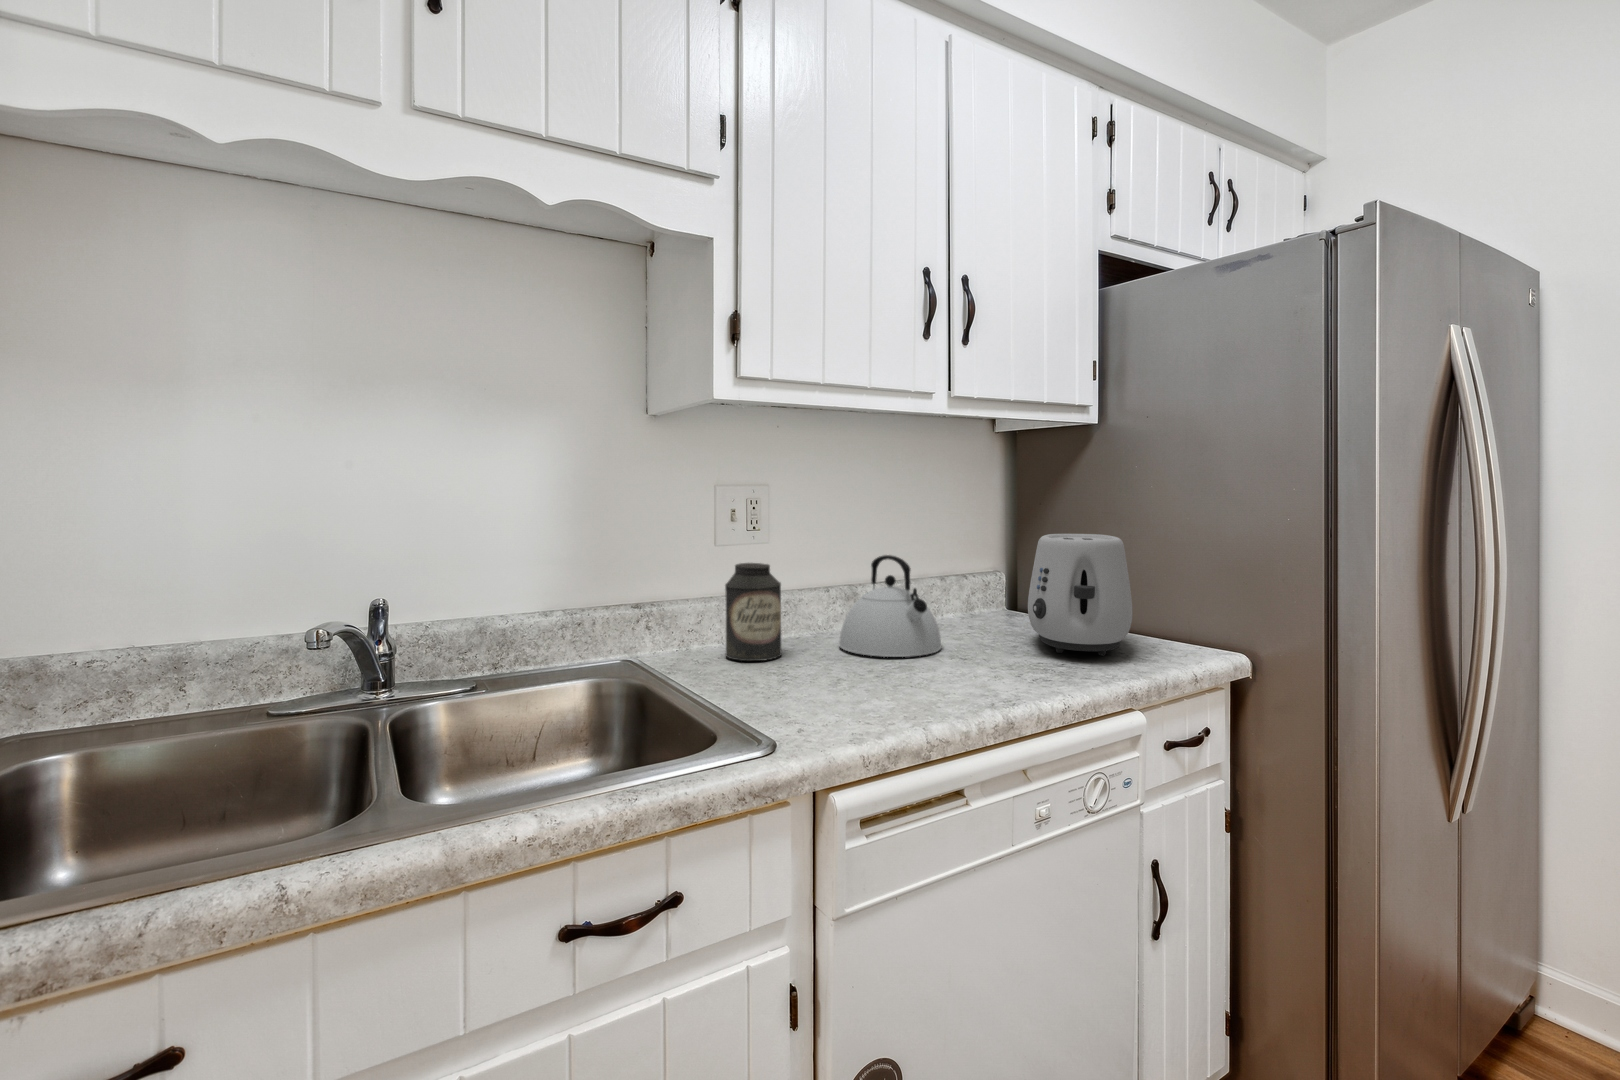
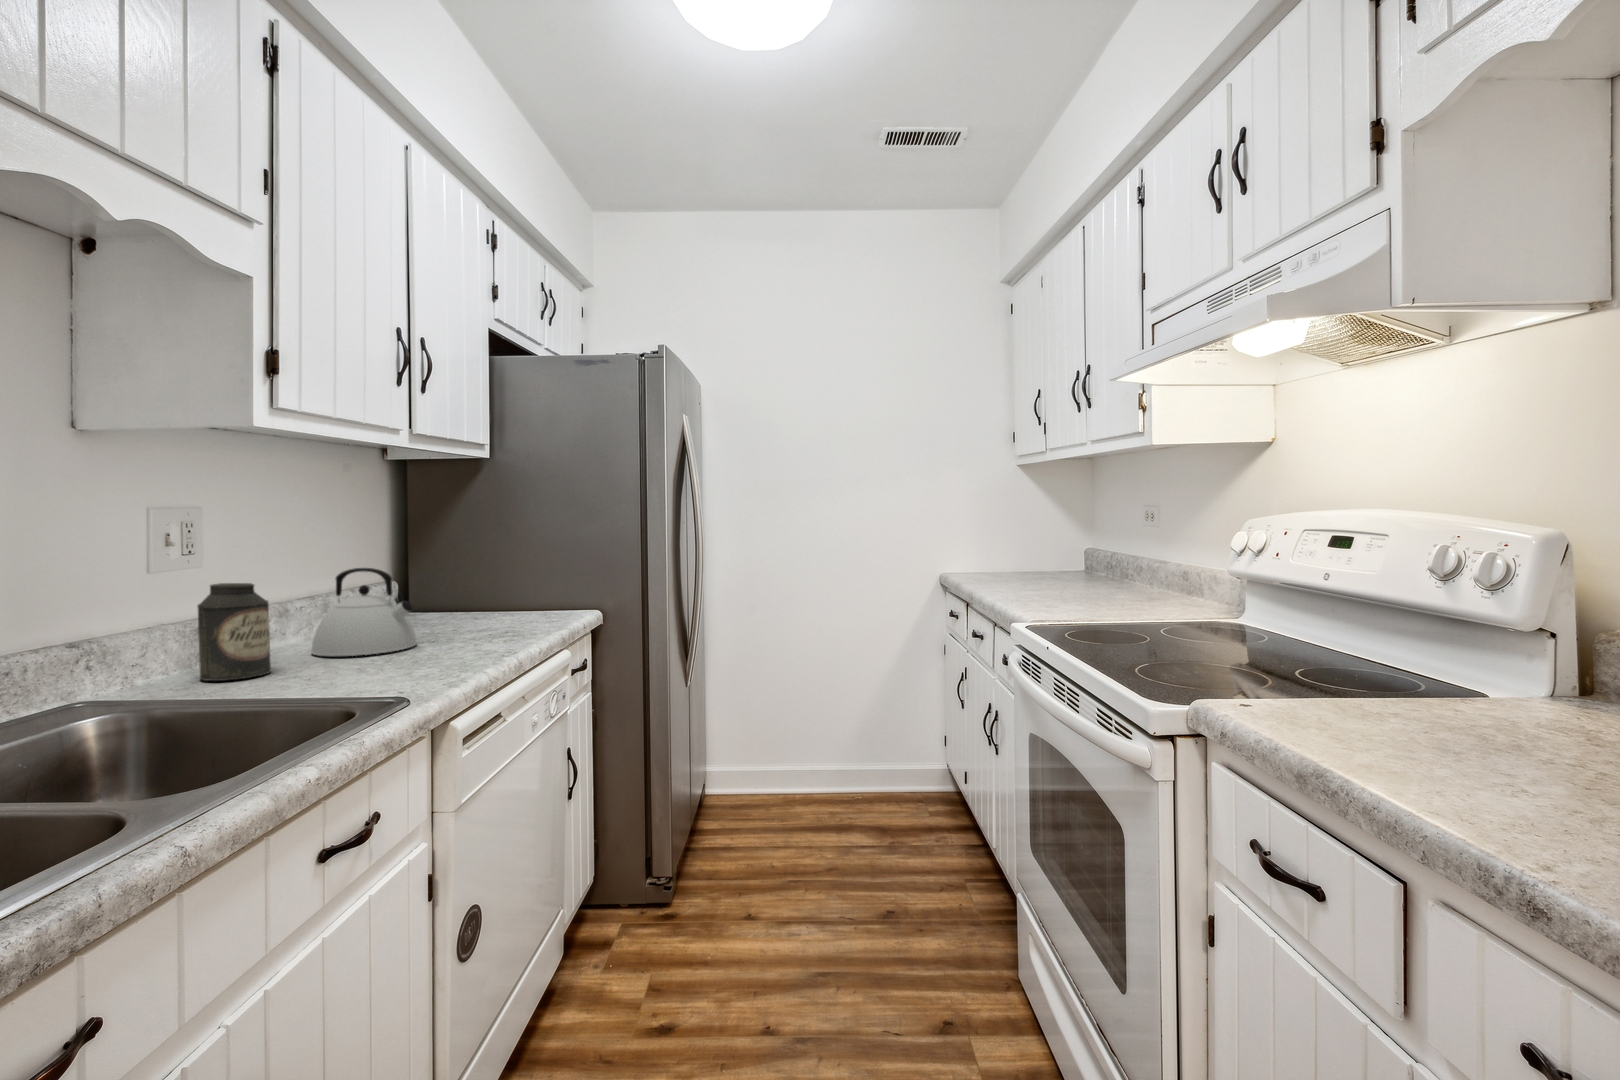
toaster: present [1028,534,1133,655] -> none [469,544,555,630]

